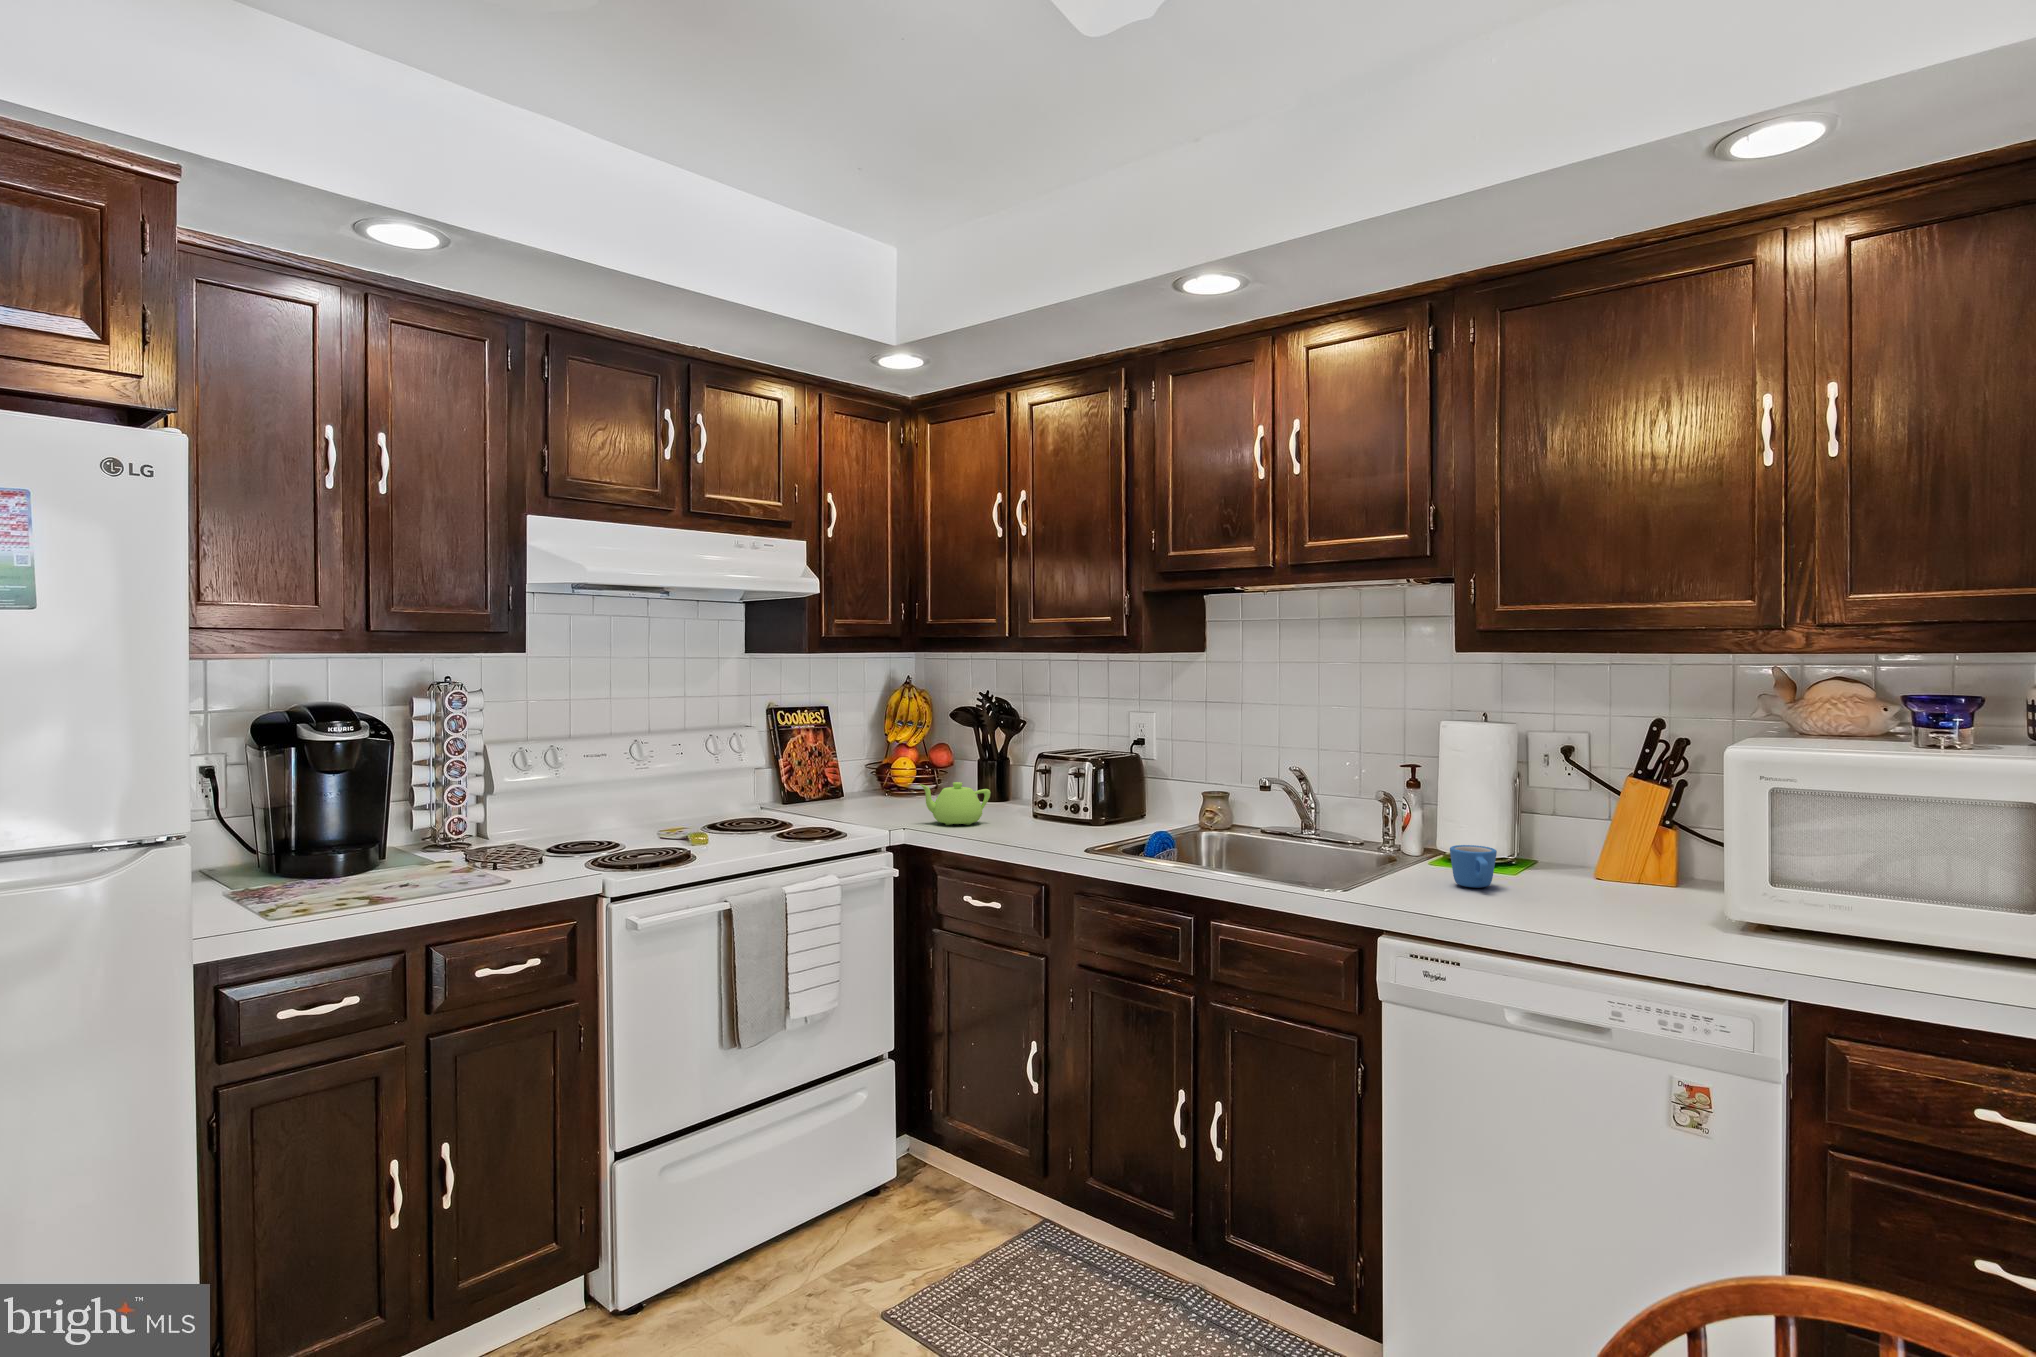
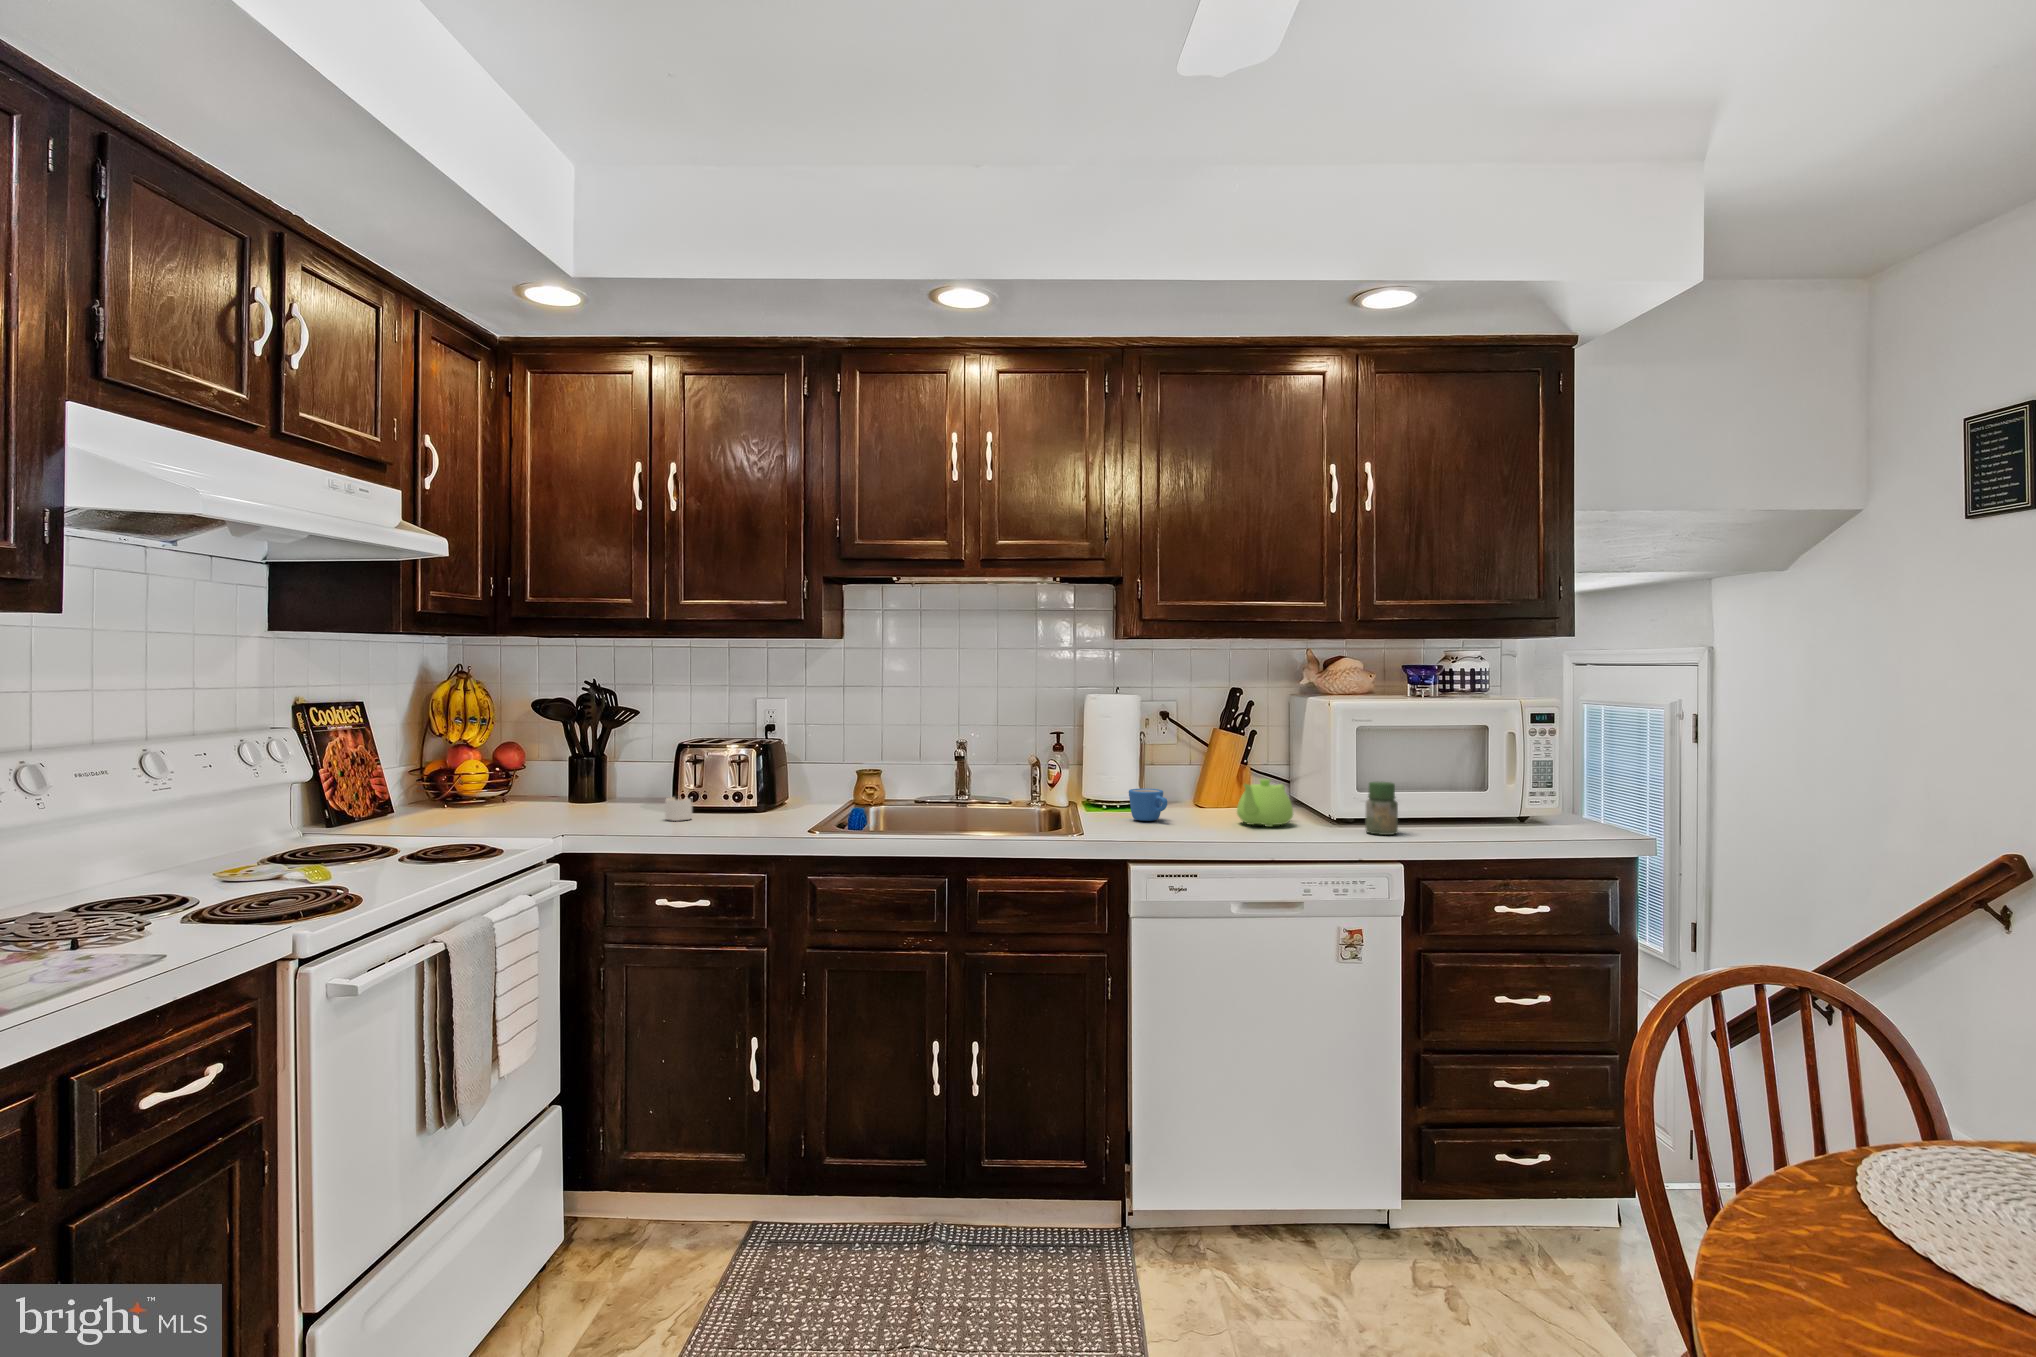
teapot: present [920,782,990,825] -> present [1237,779,1293,827]
candle: none [1011,804,1046,828] -> present [665,798,692,821]
jar: none [1747,874,1801,956] -> present [1366,782,1398,835]

